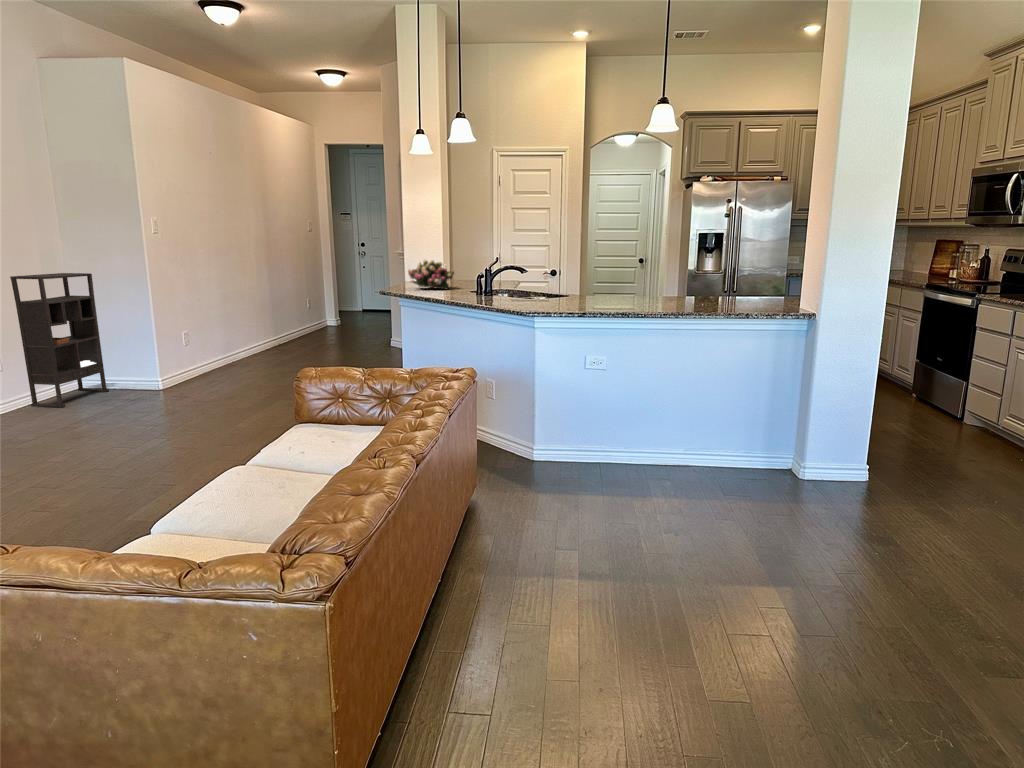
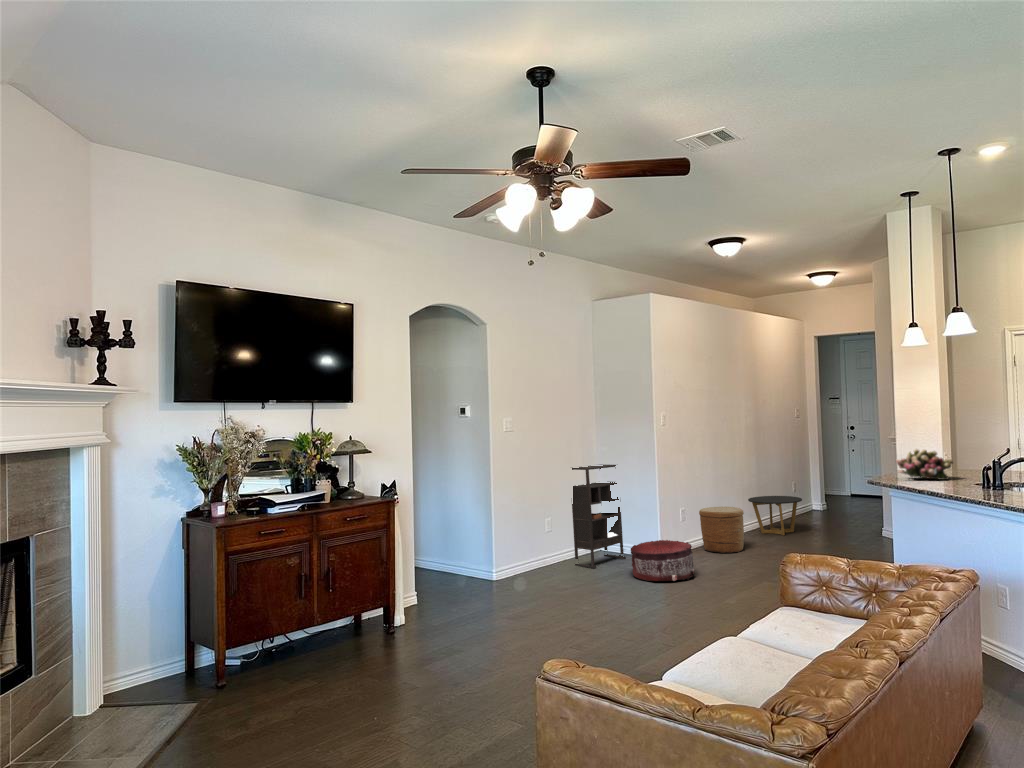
side table: none [262,311,318,352] -> present [748,496,802,535]
woven basket: none [205,323,257,374] -> present [699,507,744,553]
pouf: none [114,364,200,414] -> present [631,540,694,581]

